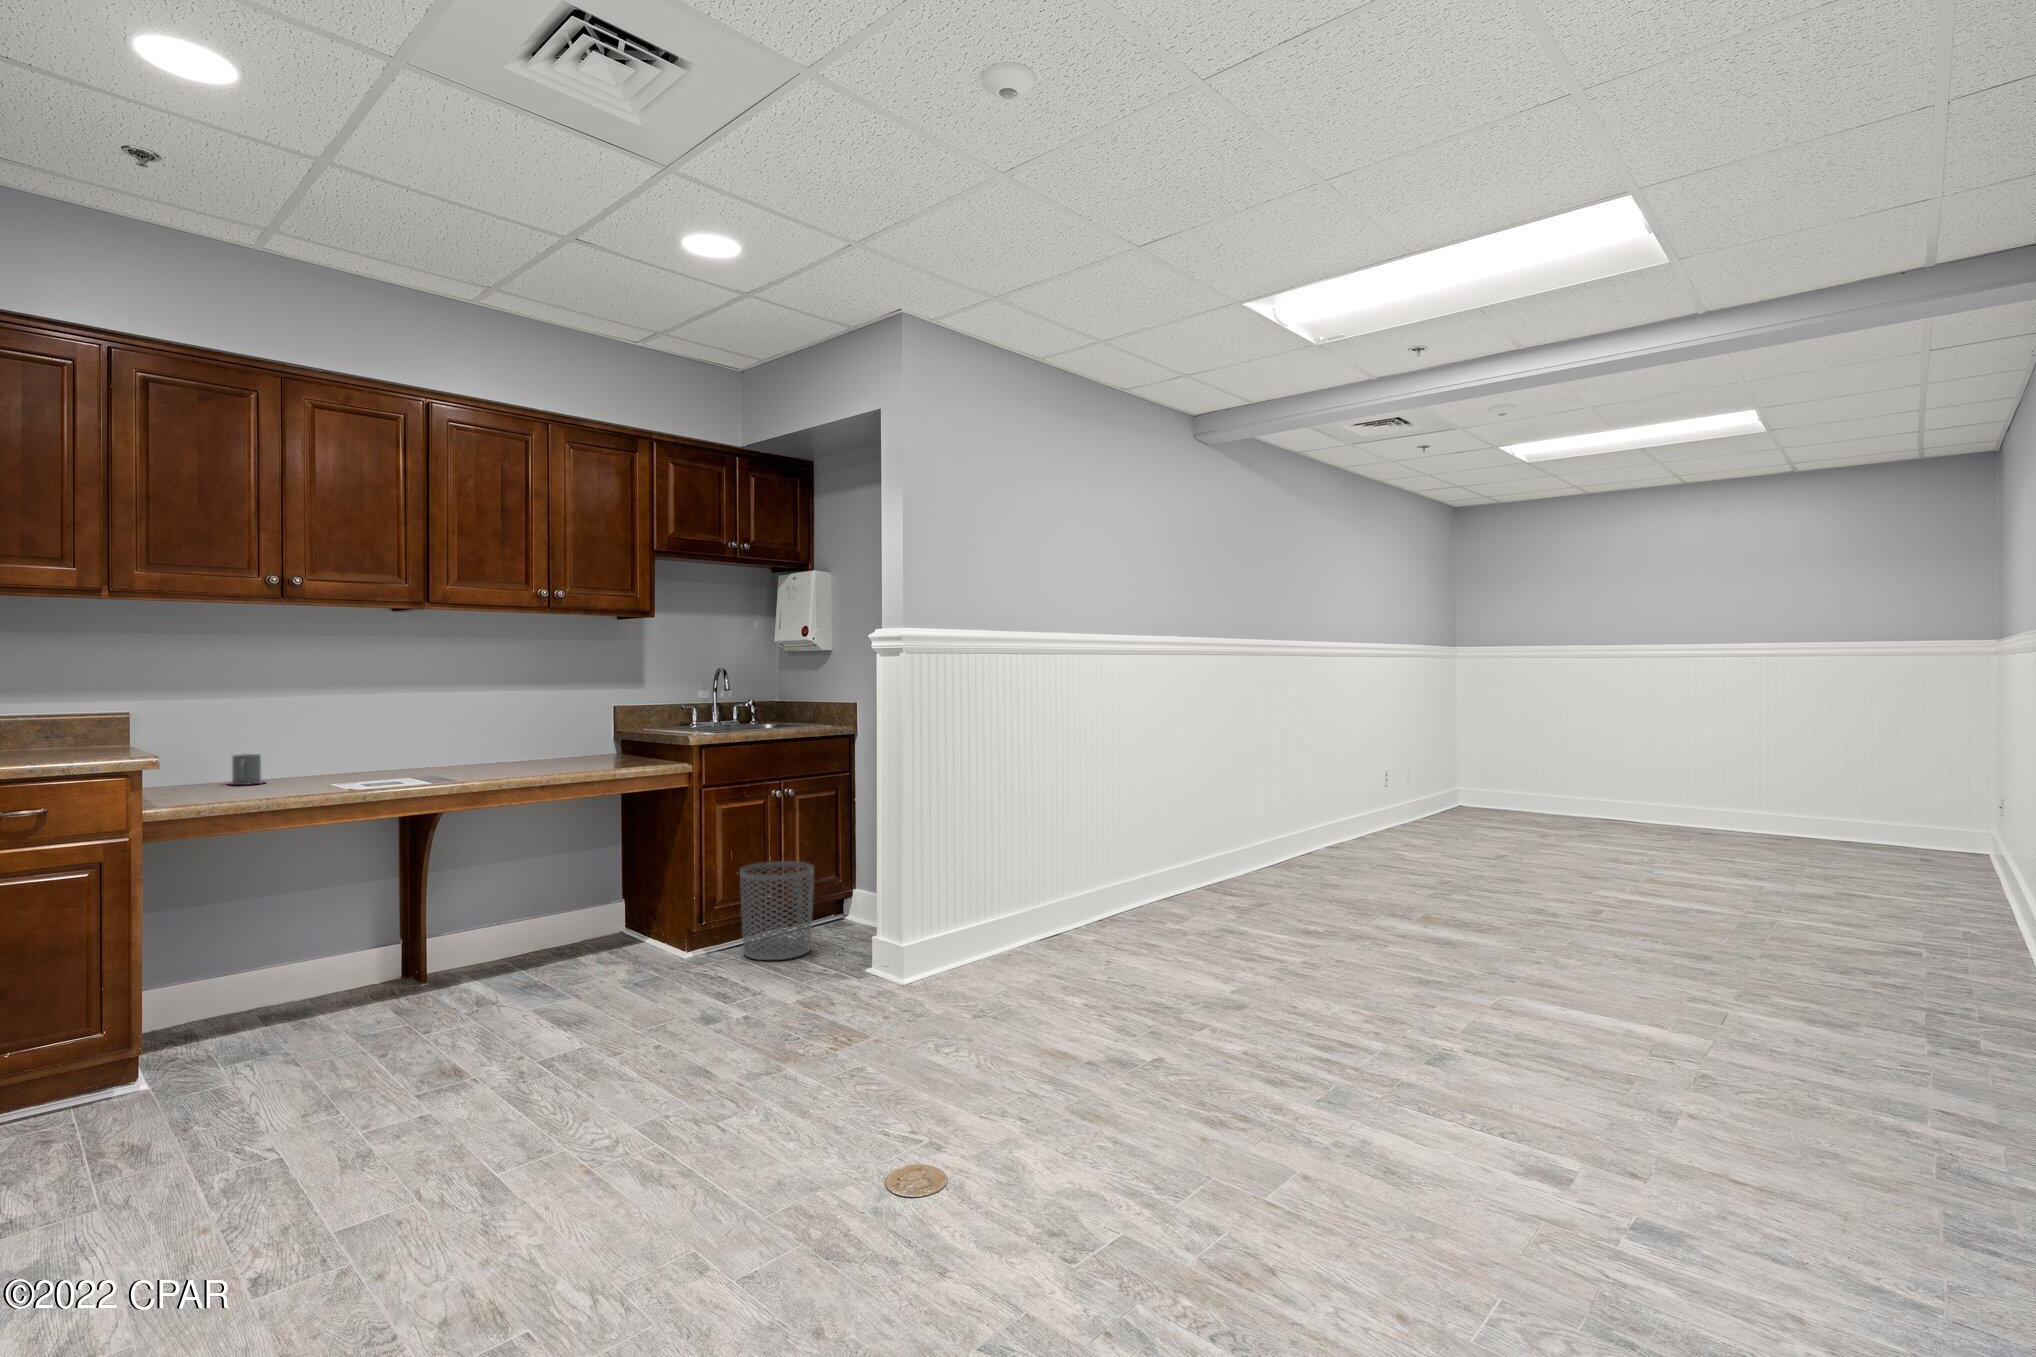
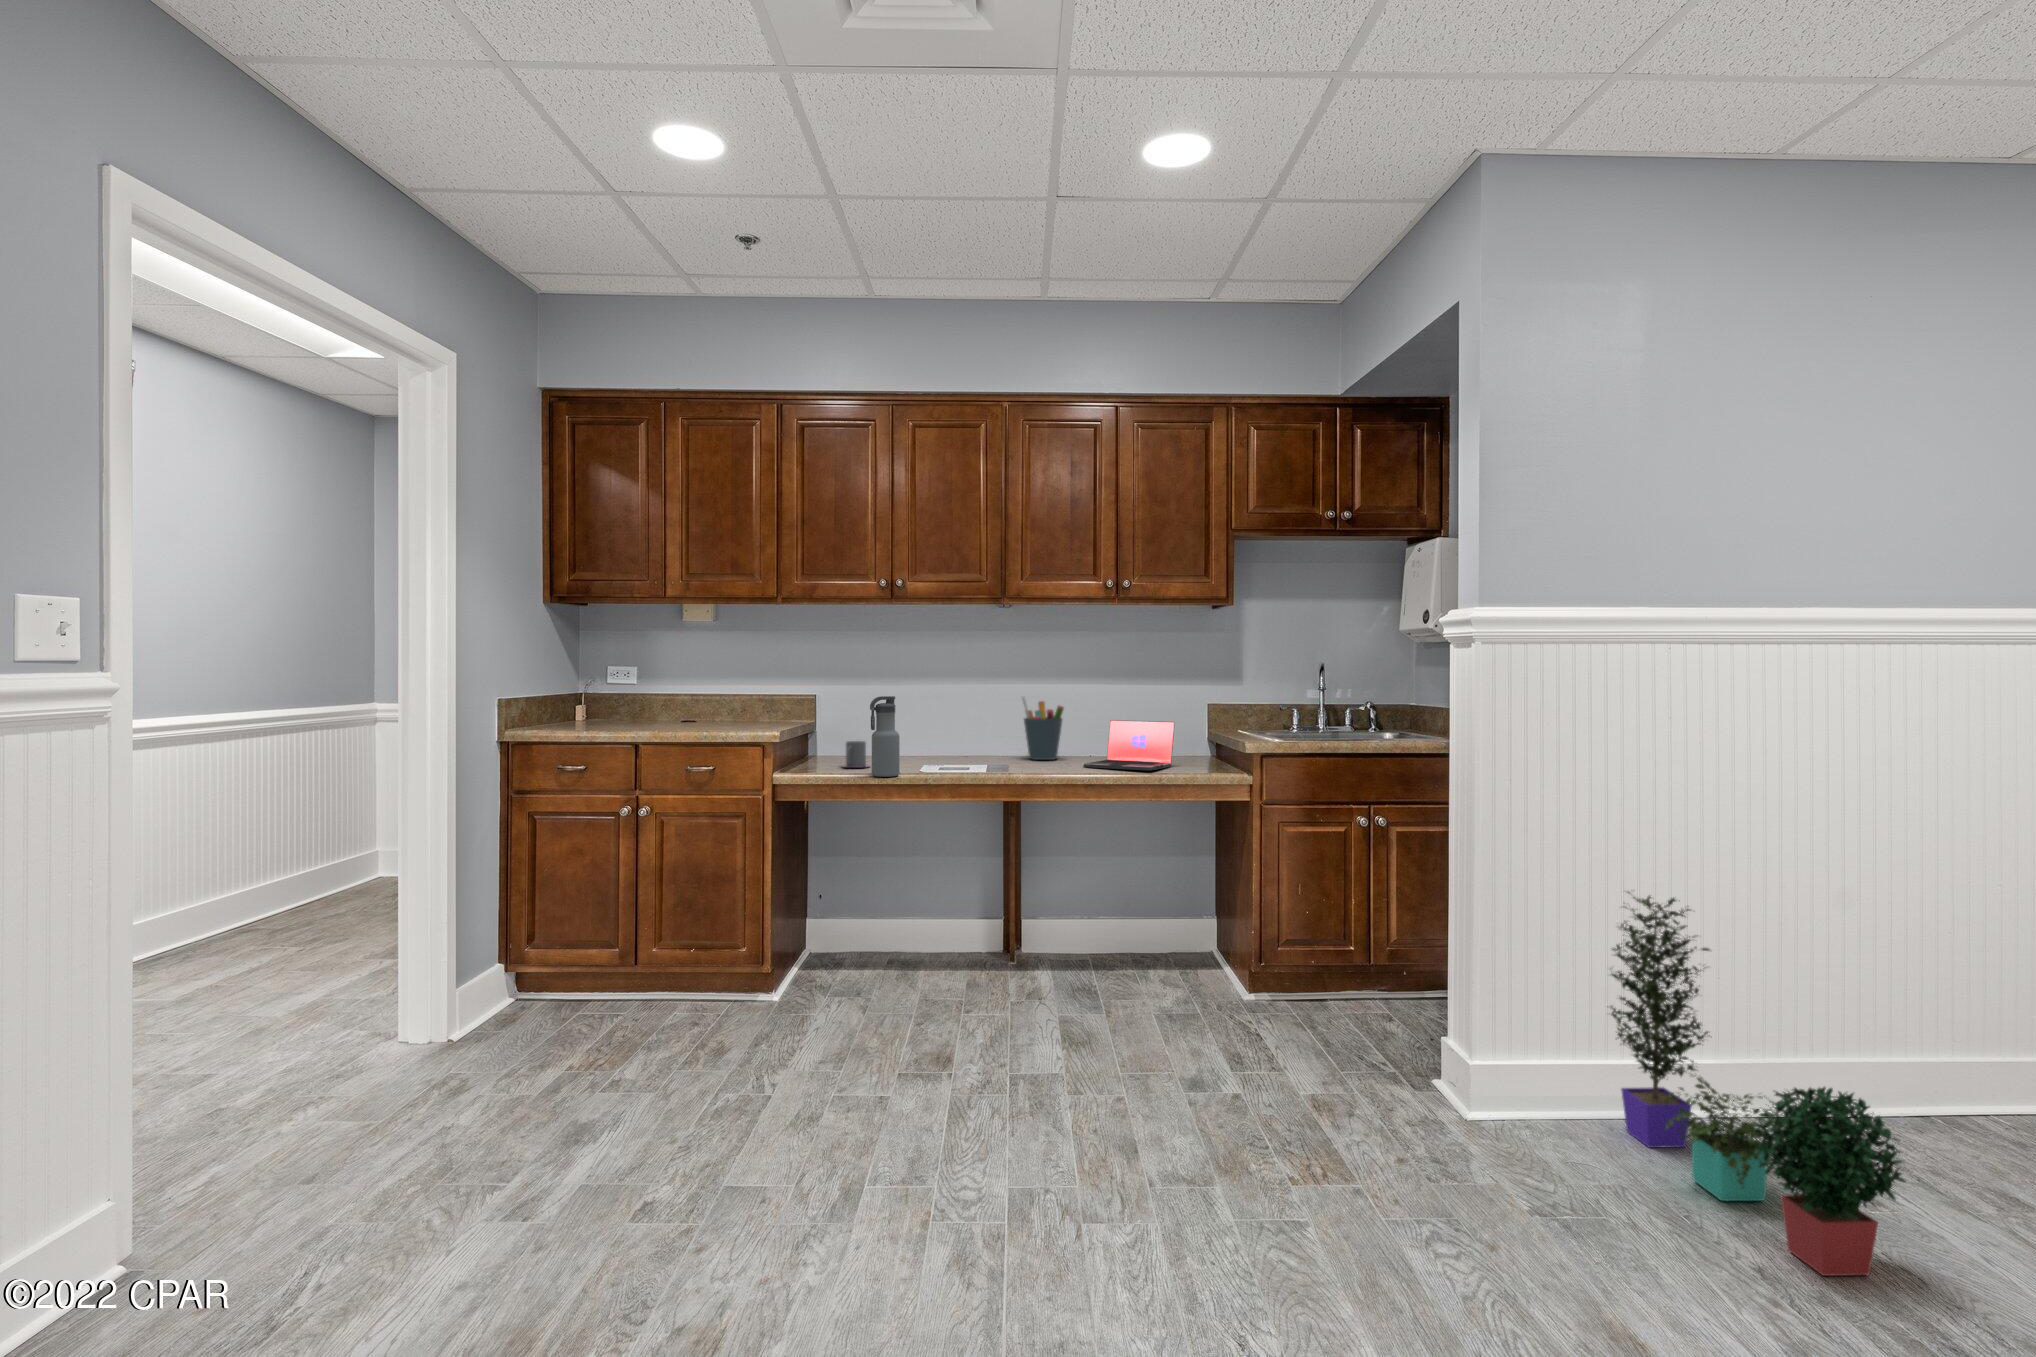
pen holder: none [434,701,480,765] -> present [1022,697,1064,760]
water bottle: none [290,703,329,790] -> present [870,696,900,777]
laptop: none [517,722,602,768] -> present [1083,720,1175,771]
potted plant: none [982,816,1159,1013] -> present [1607,892,1905,1276]
waste bin: present [740,861,814,960] -> none [1301,904,1396,1032]

